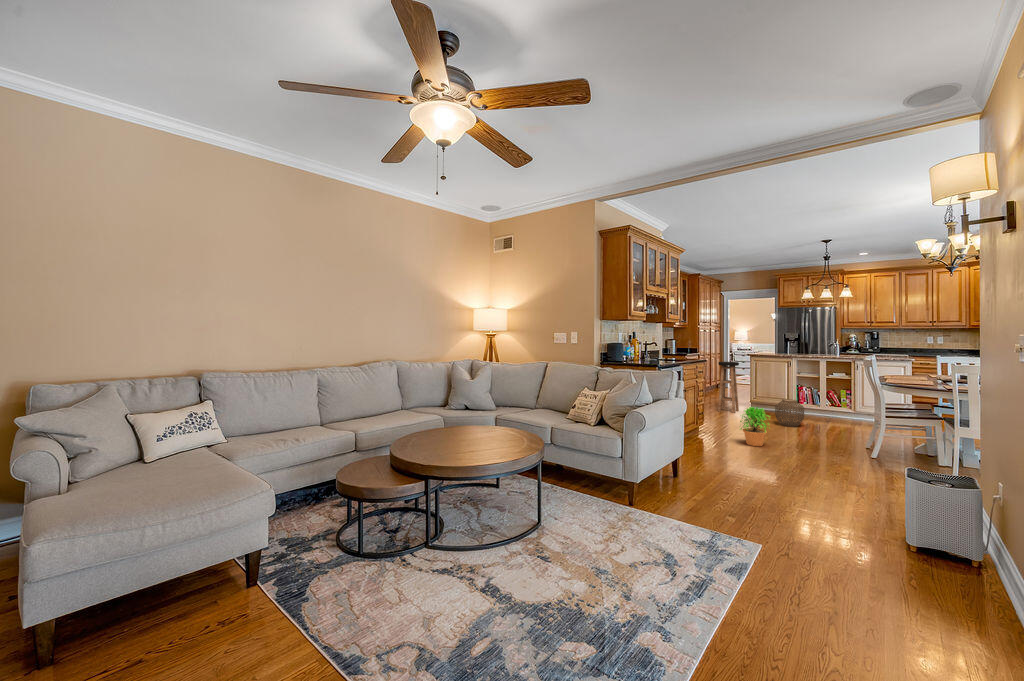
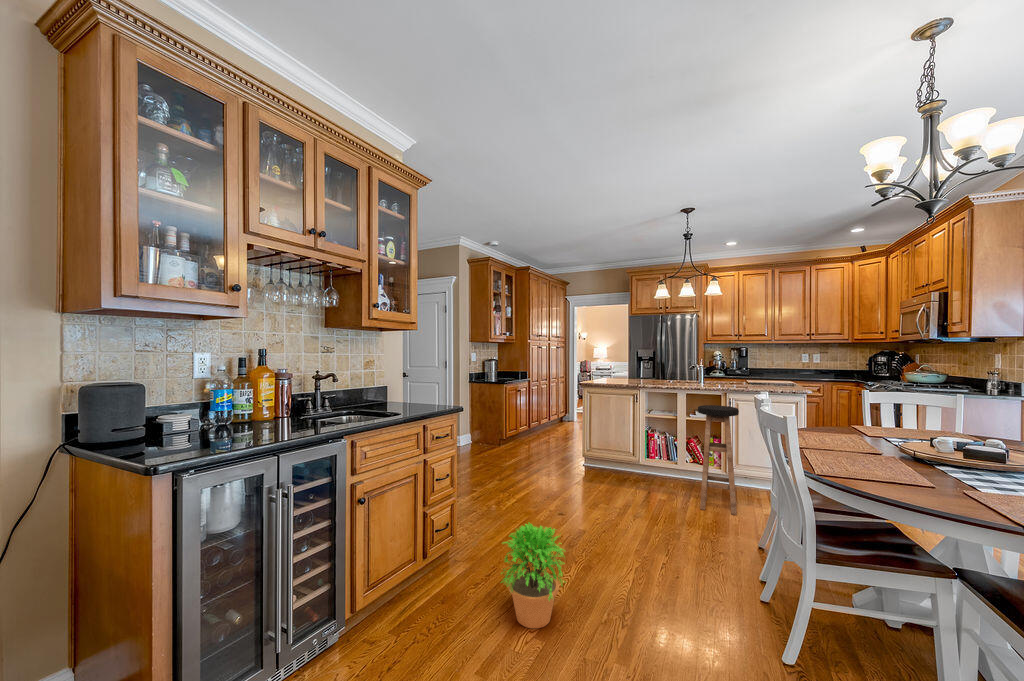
bar stool: present [718,362,739,413] -> present [698,405,739,515]
woven basket: present [775,399,804,427] -> none [606,467,652,520]

